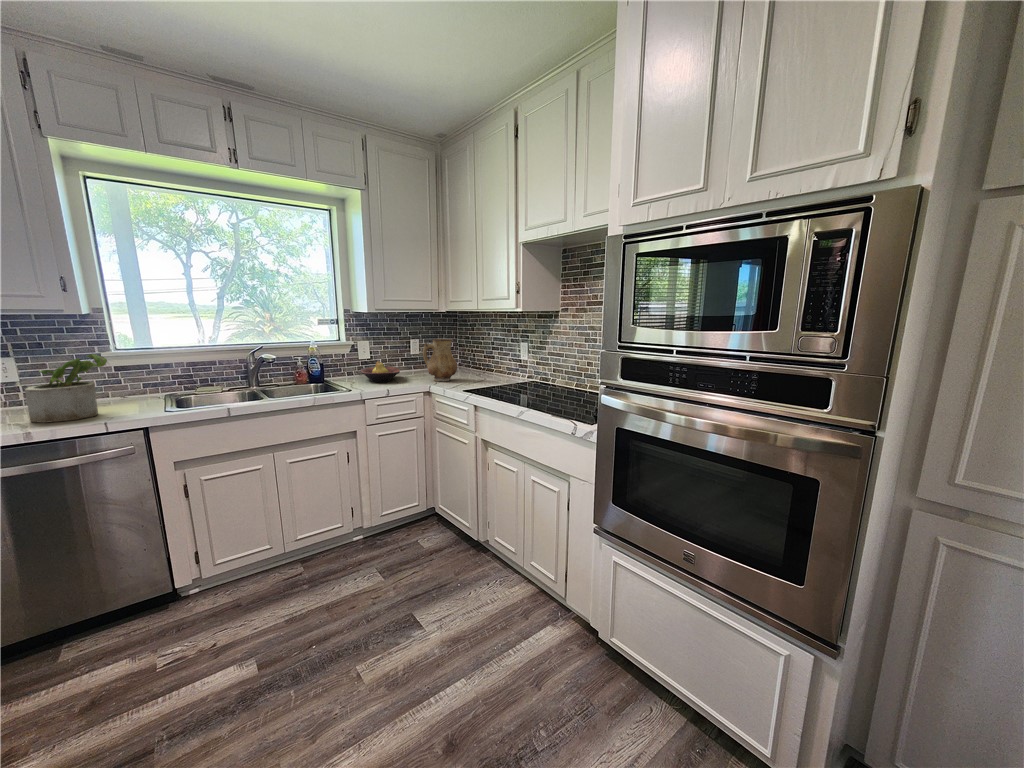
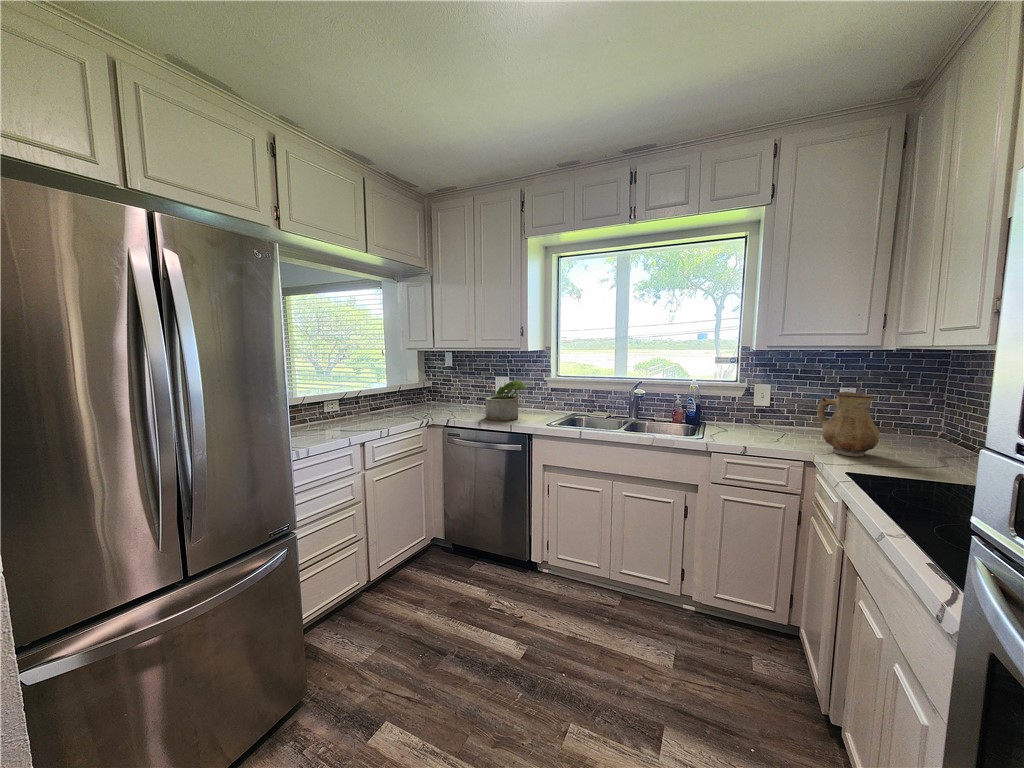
fruit bowl: present [360,361,400,382] -> none [735,411,796,438]

